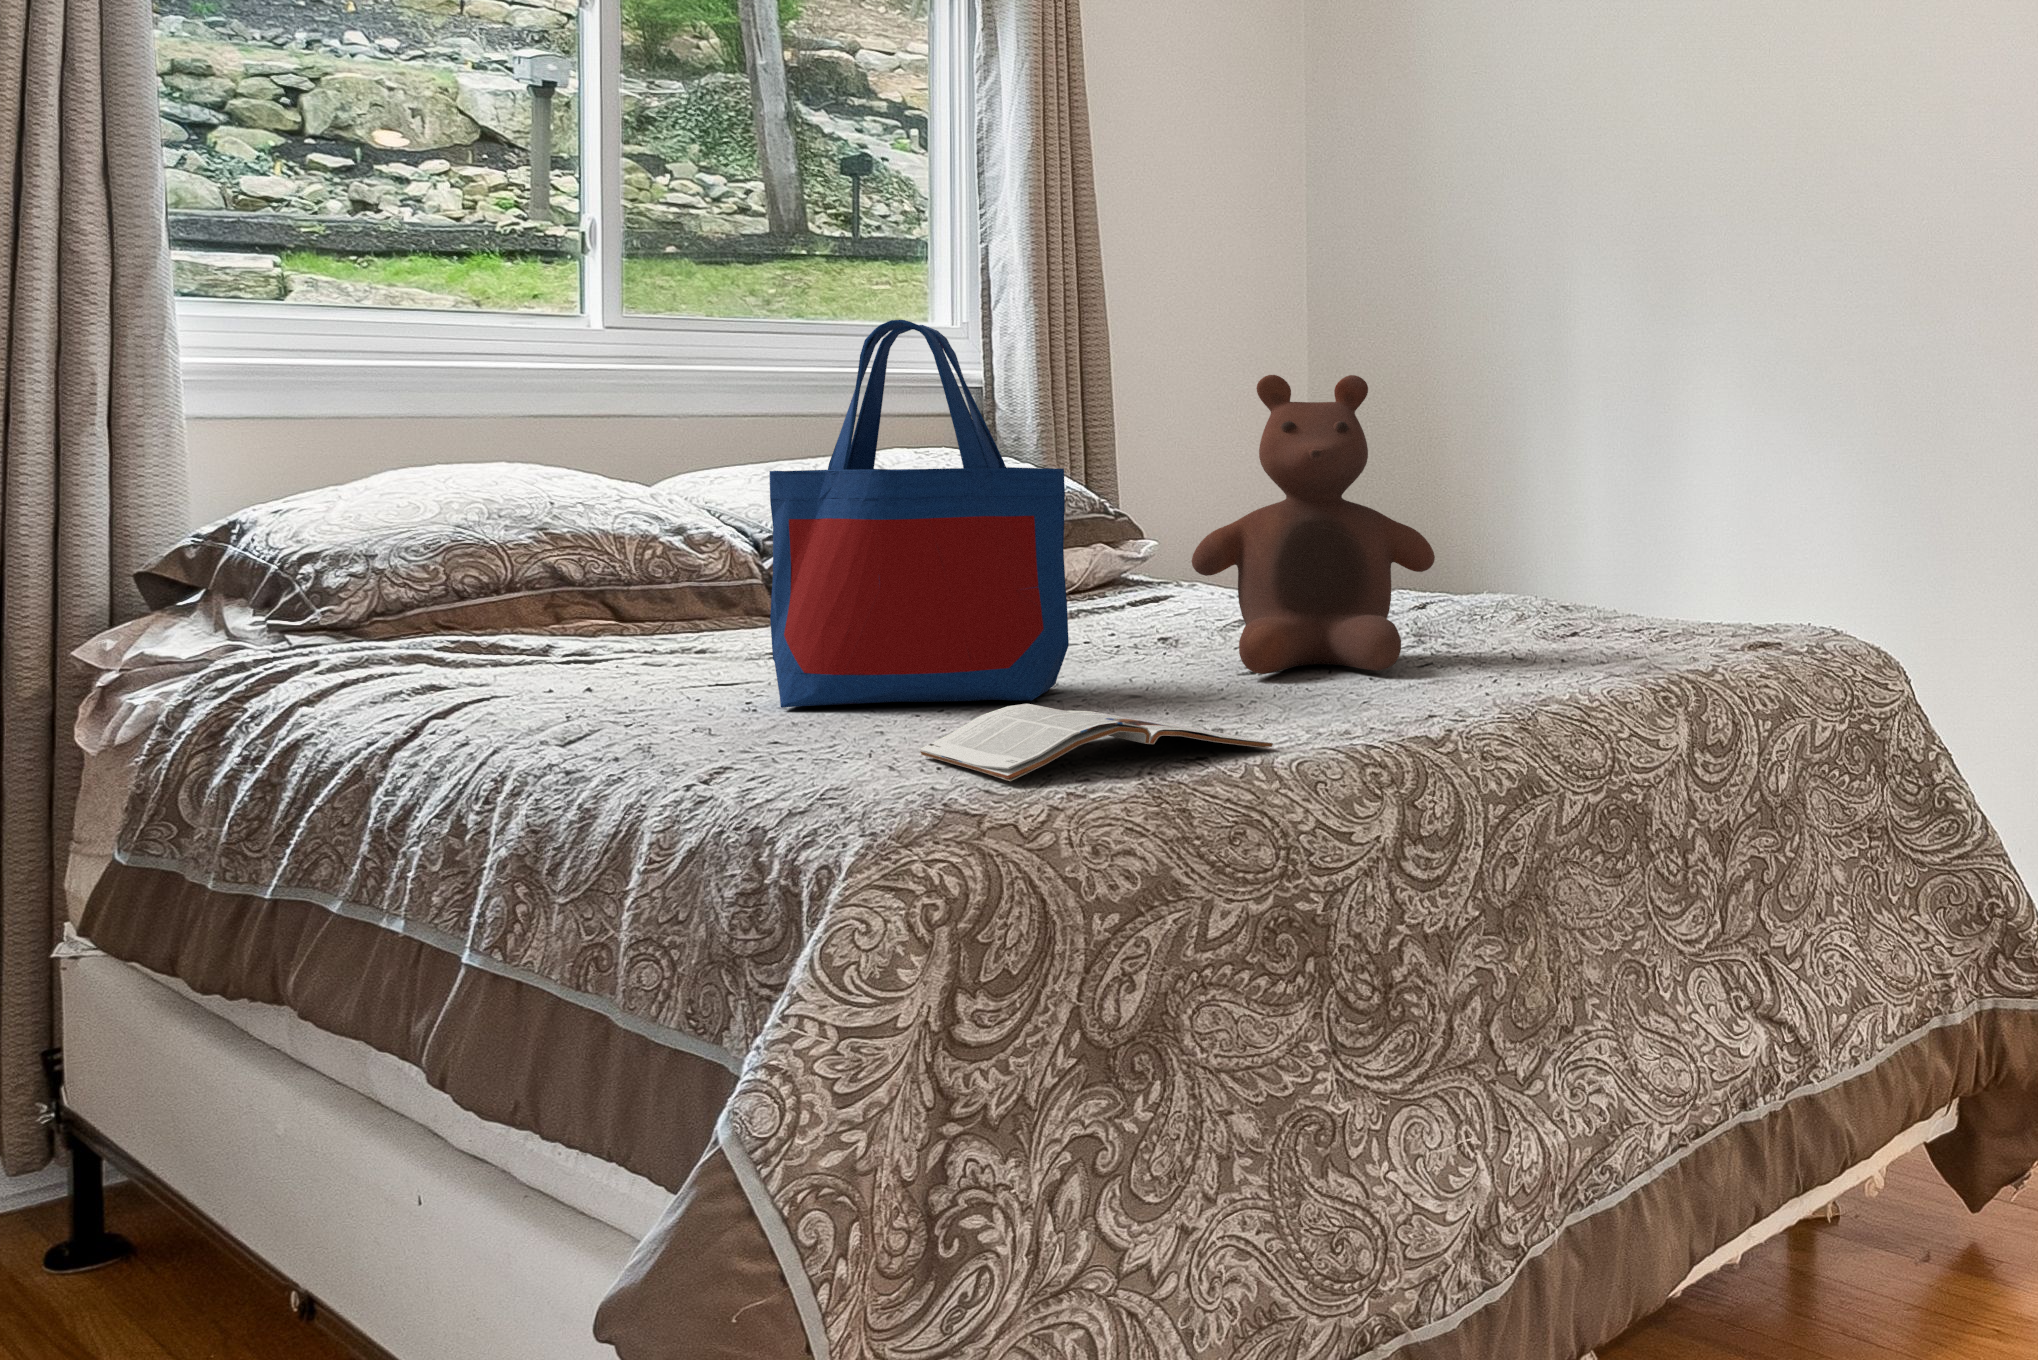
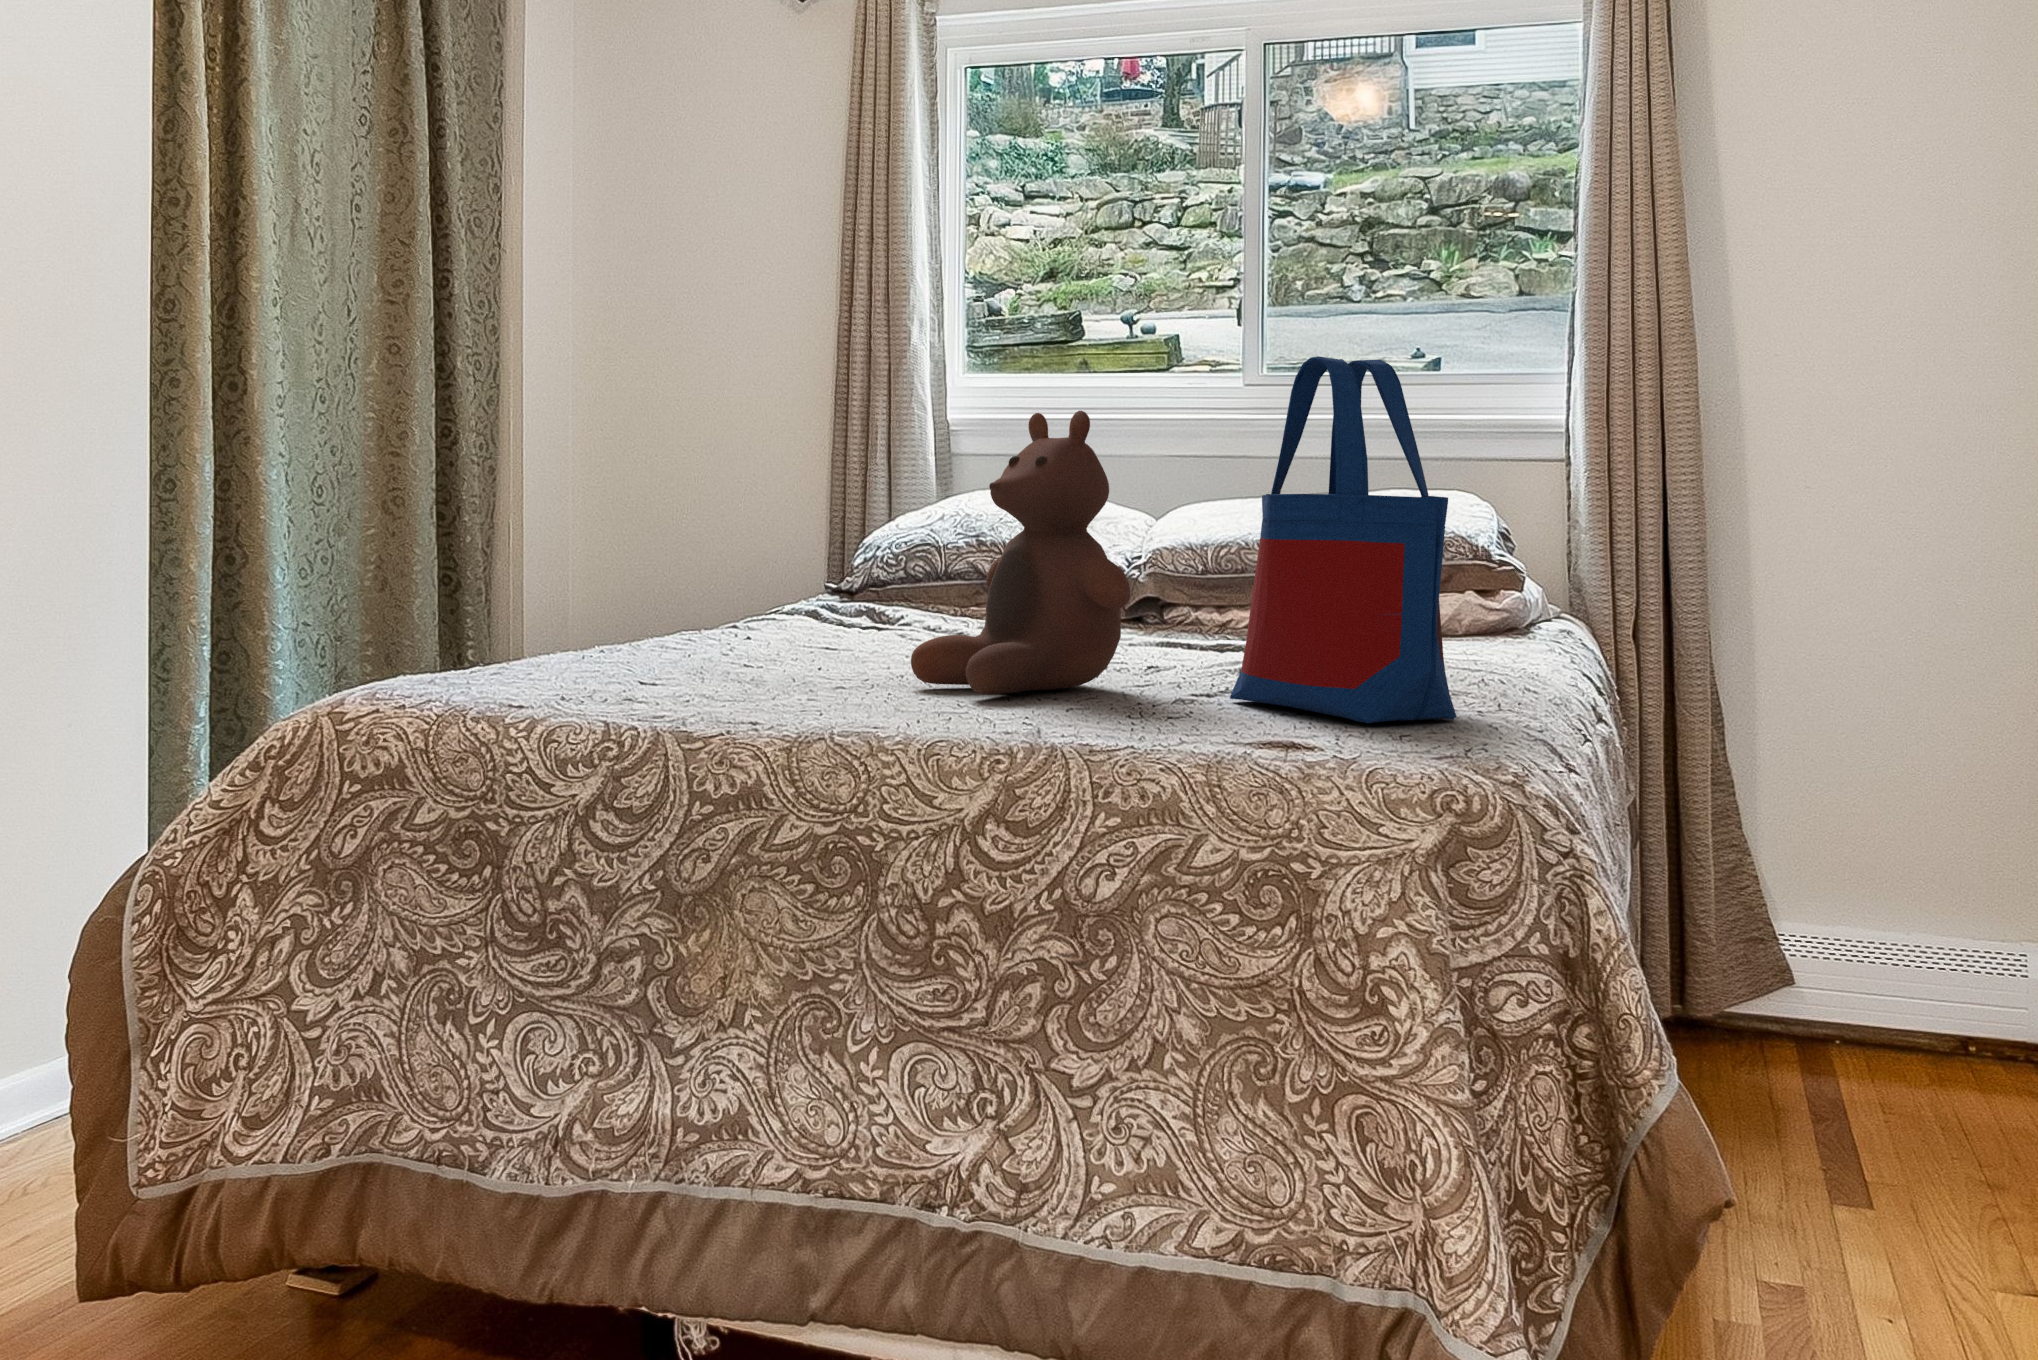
tote bag: present [770,320,1069,708] -> present [1230,356,1457,724]
magazine: present [920,704,1273,781] -> none [423,659,676,711]

